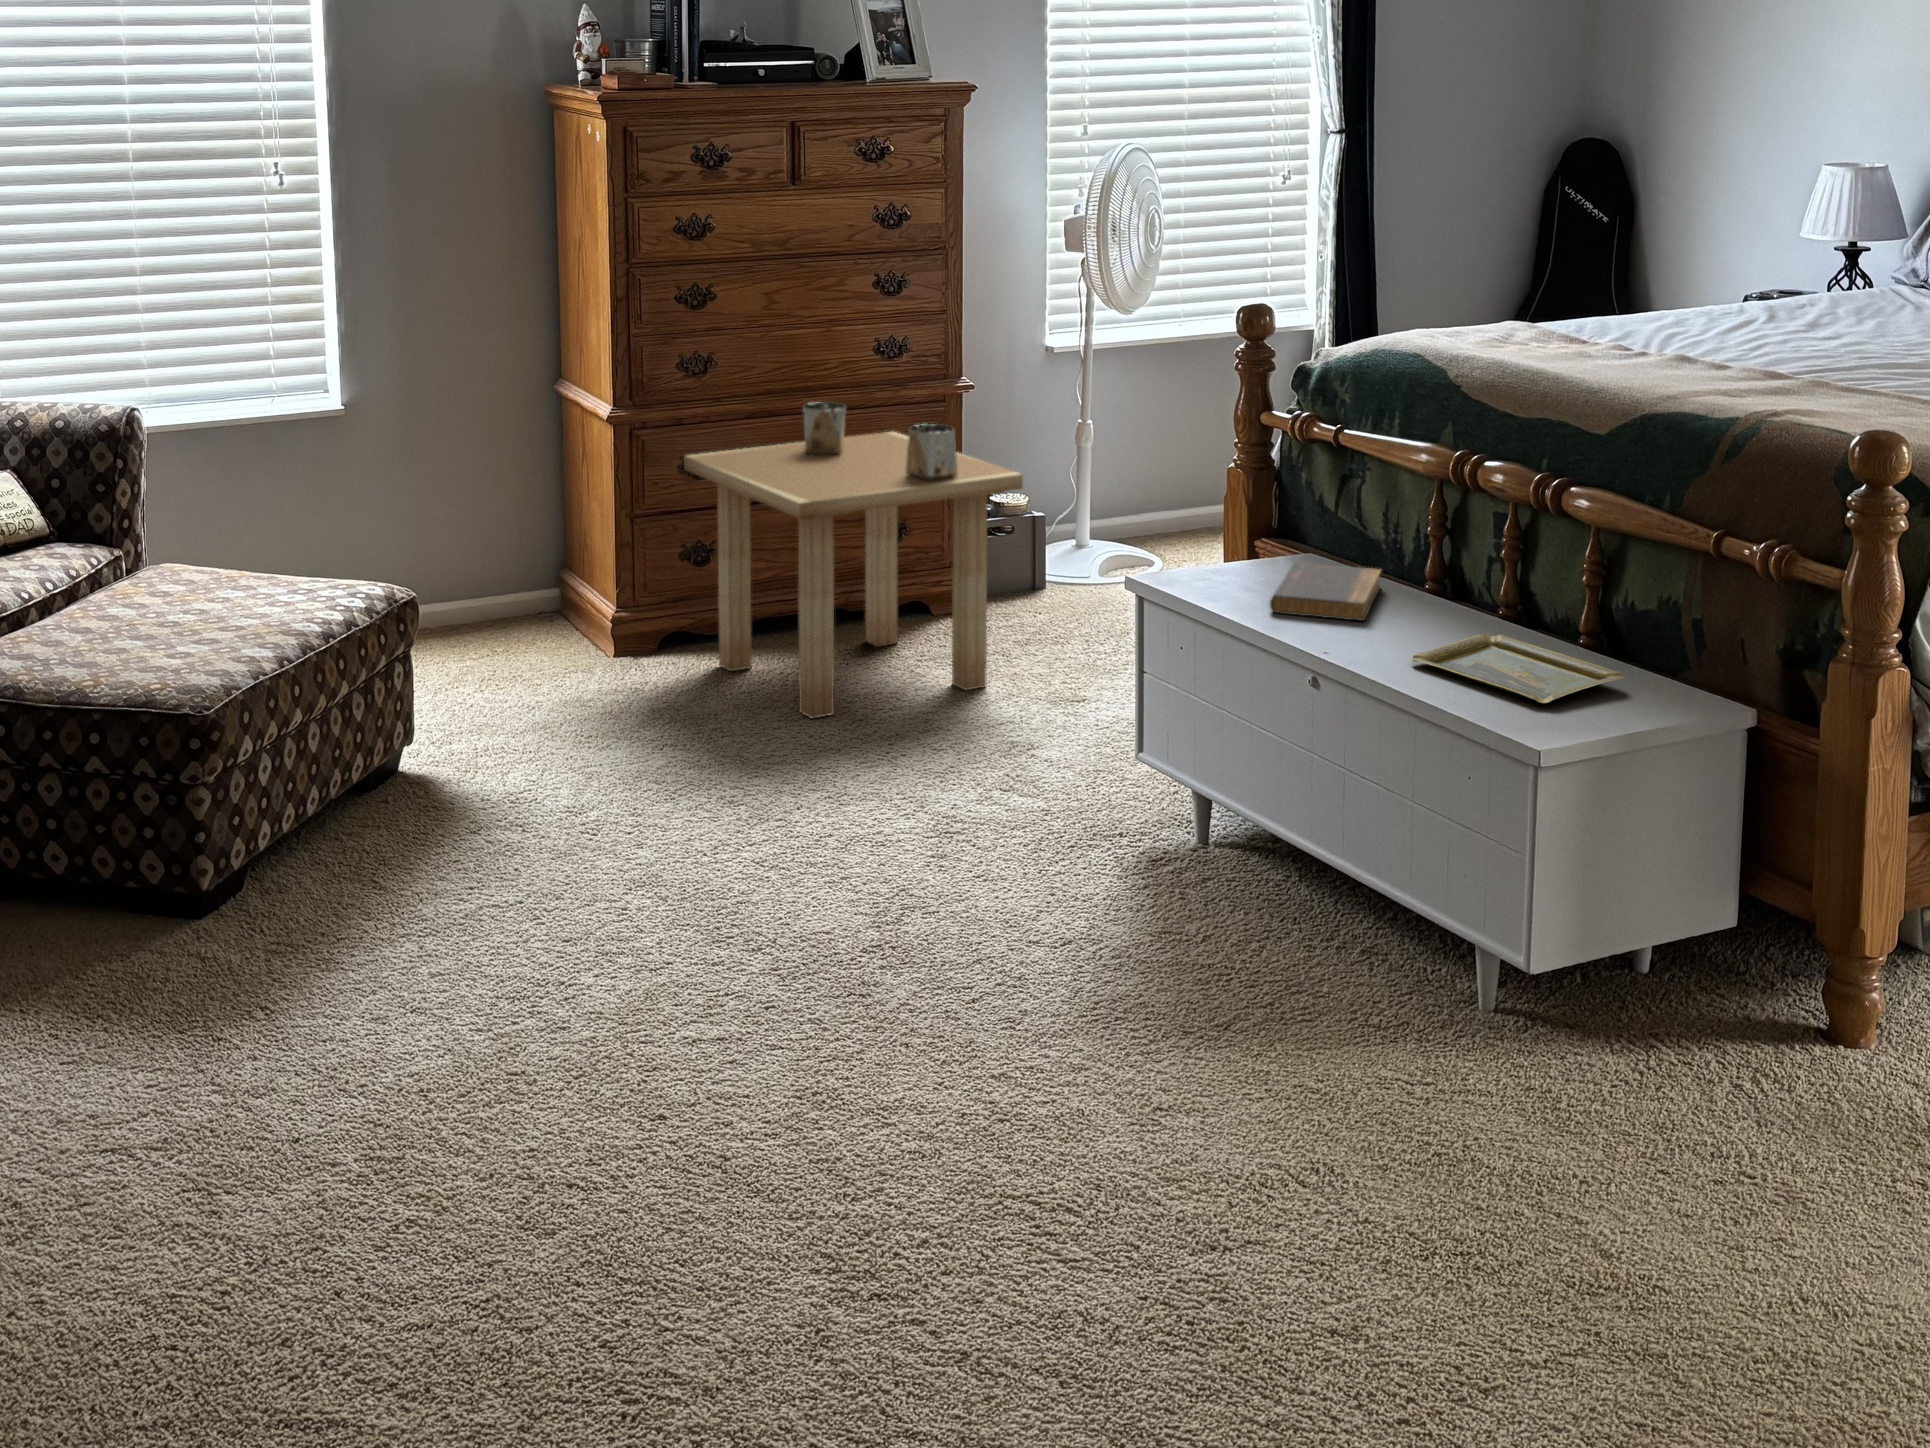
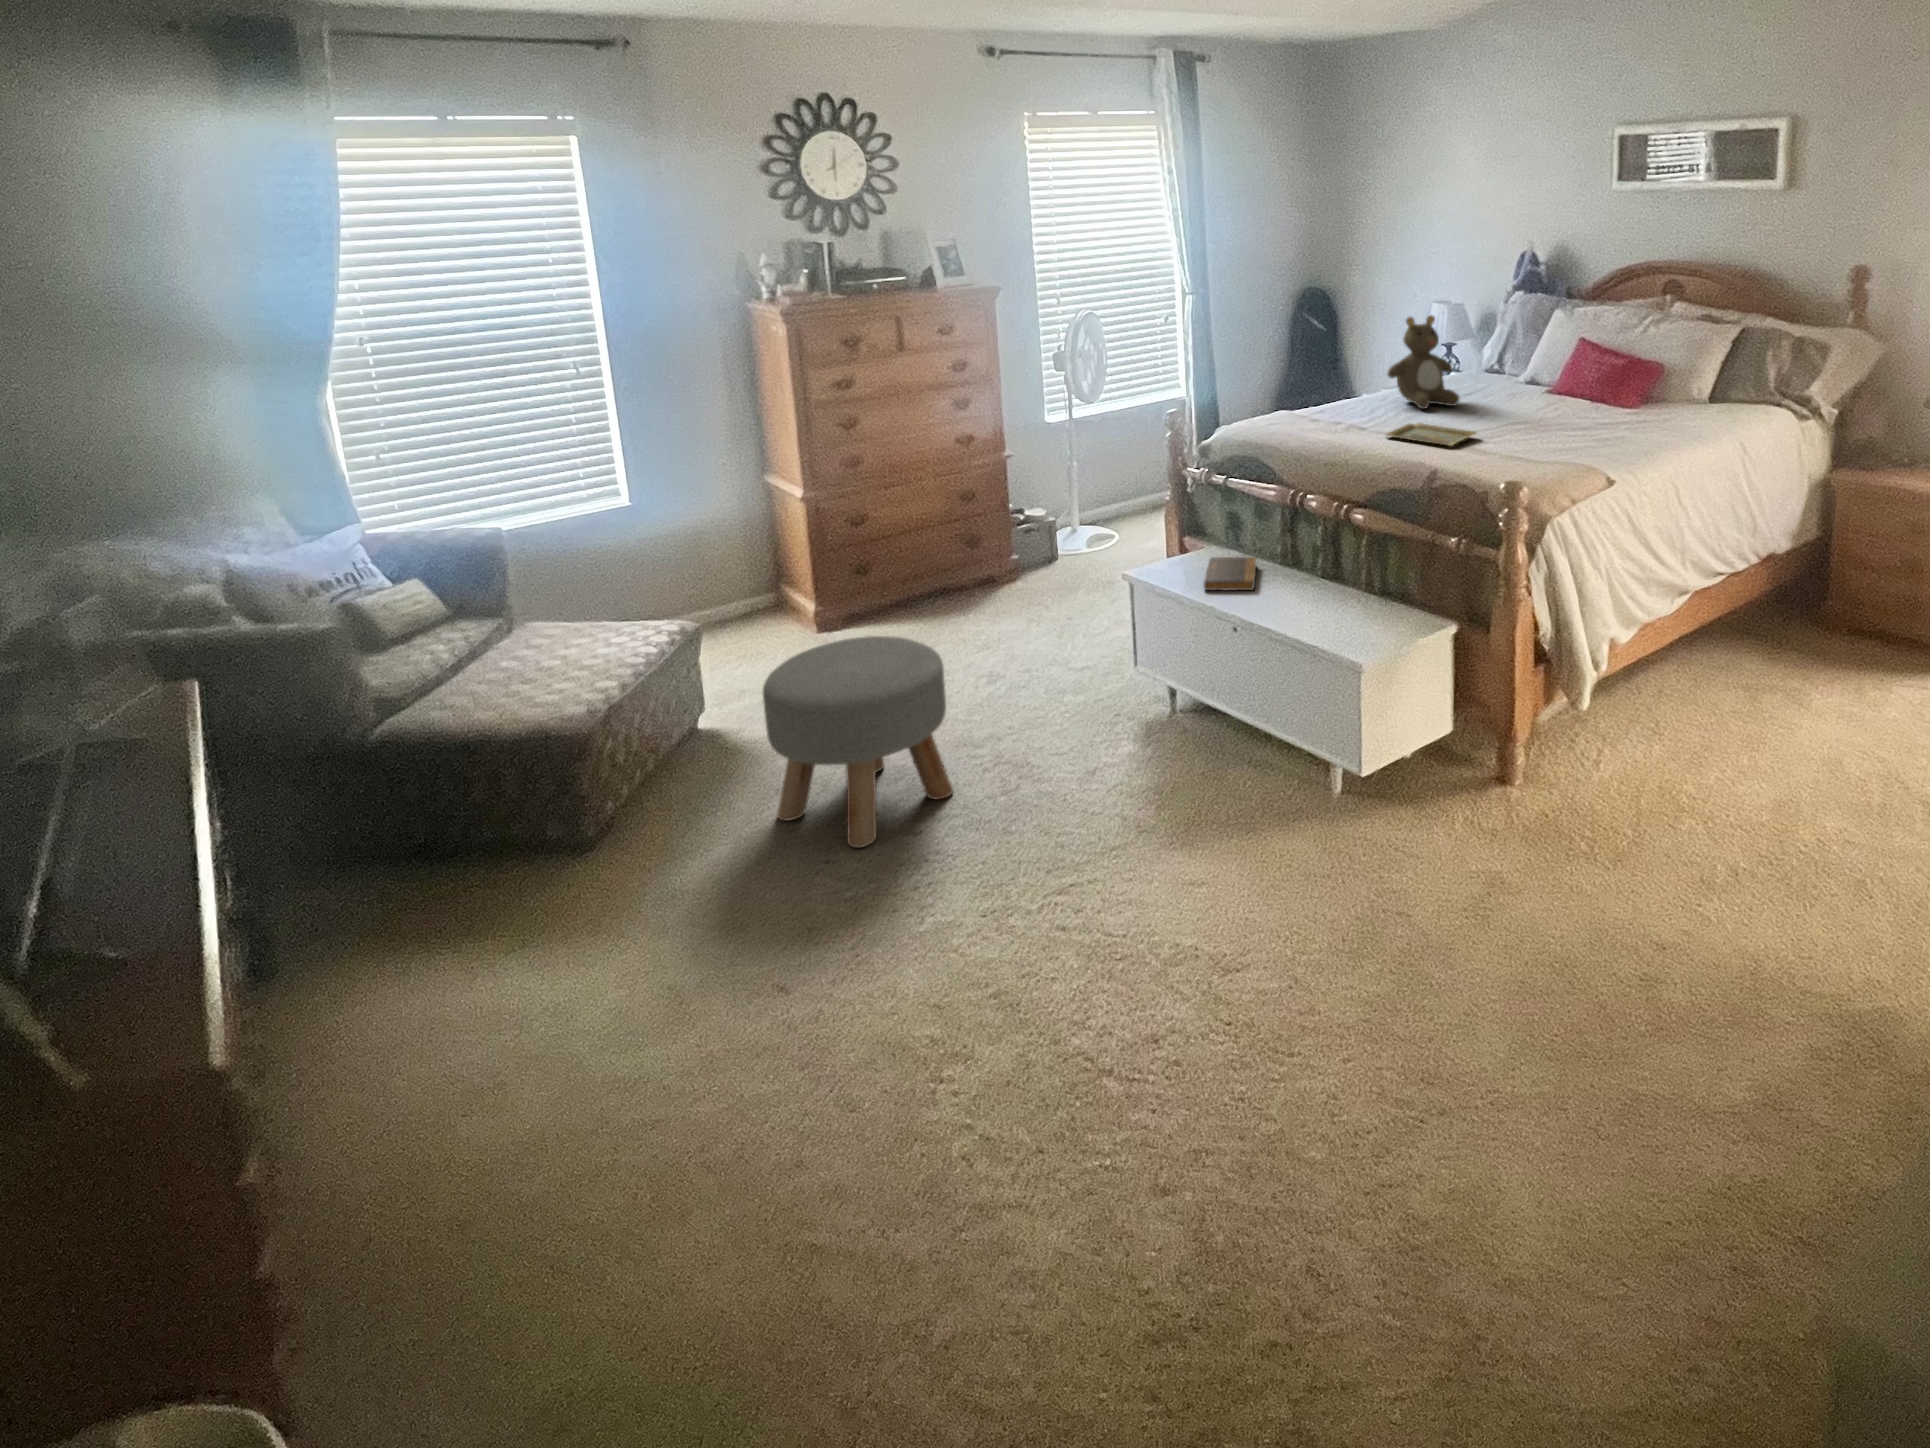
teddy bear: none [1686,154,1833,333] -> present [1388,315,1460,409]
side table: present [684,402,1023,719] -> none [851,476,1050,660]
ottoman: none [485,626,786,972] -> present [763,636,953,848]
tray: present [1411,634,1623,703] -> present [1386,423,1476,446]

